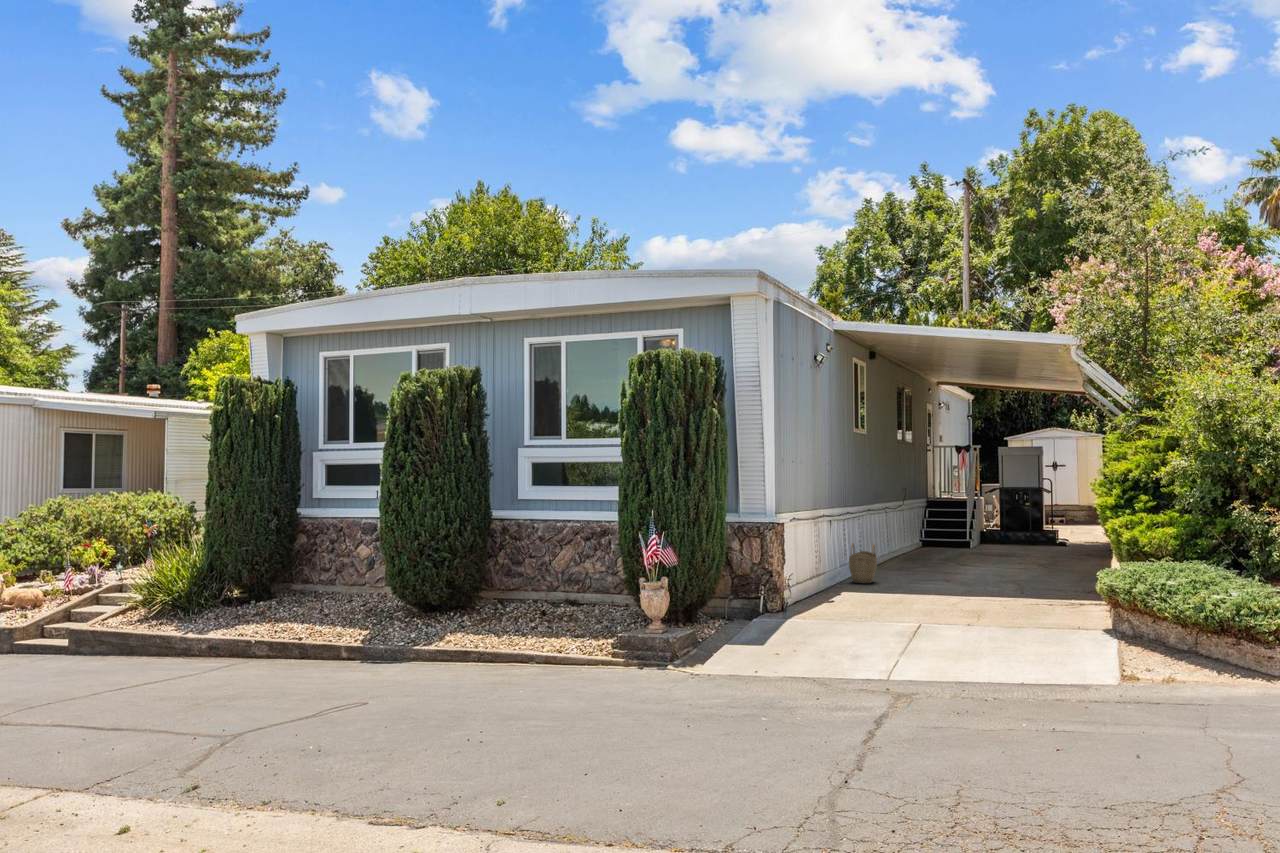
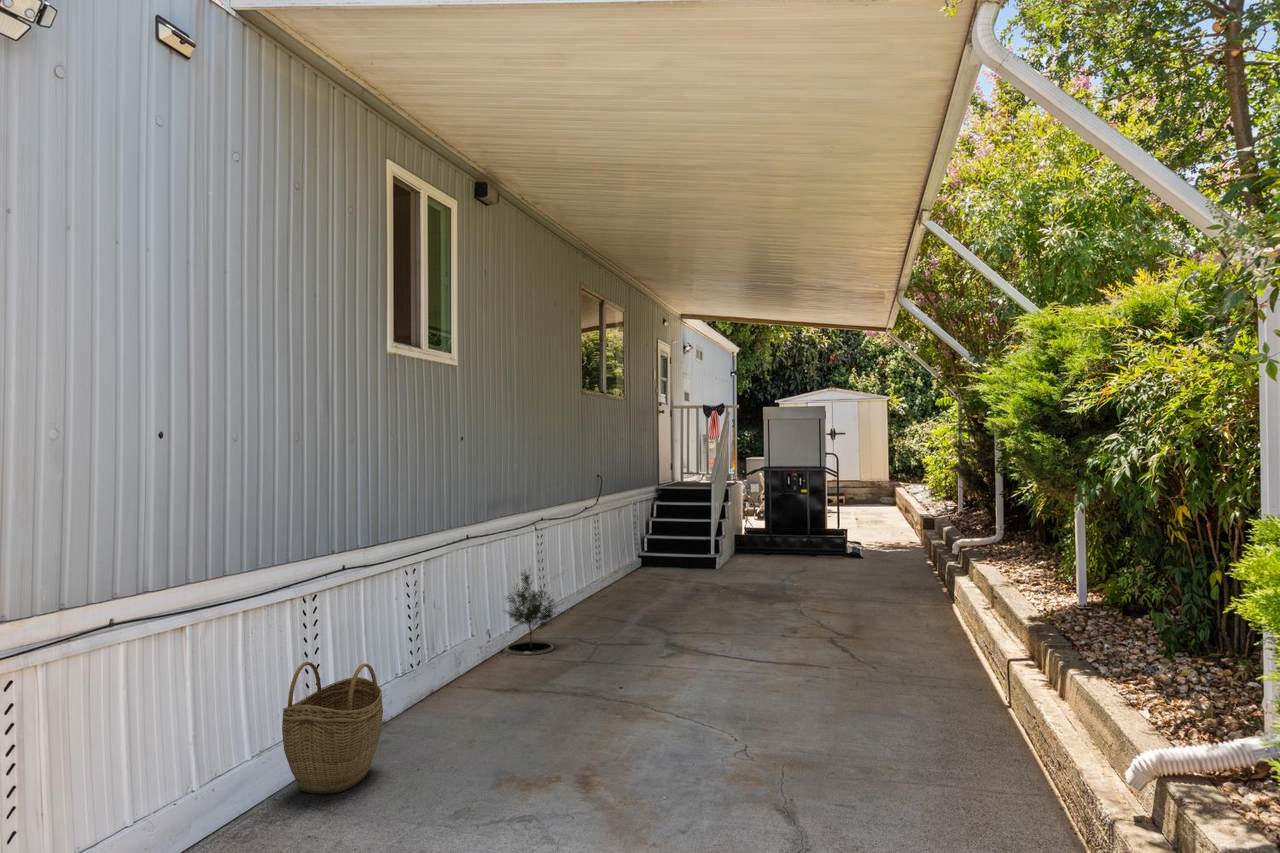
potted tree: none [881,526,909,566] -> present [506,573,555,655]

